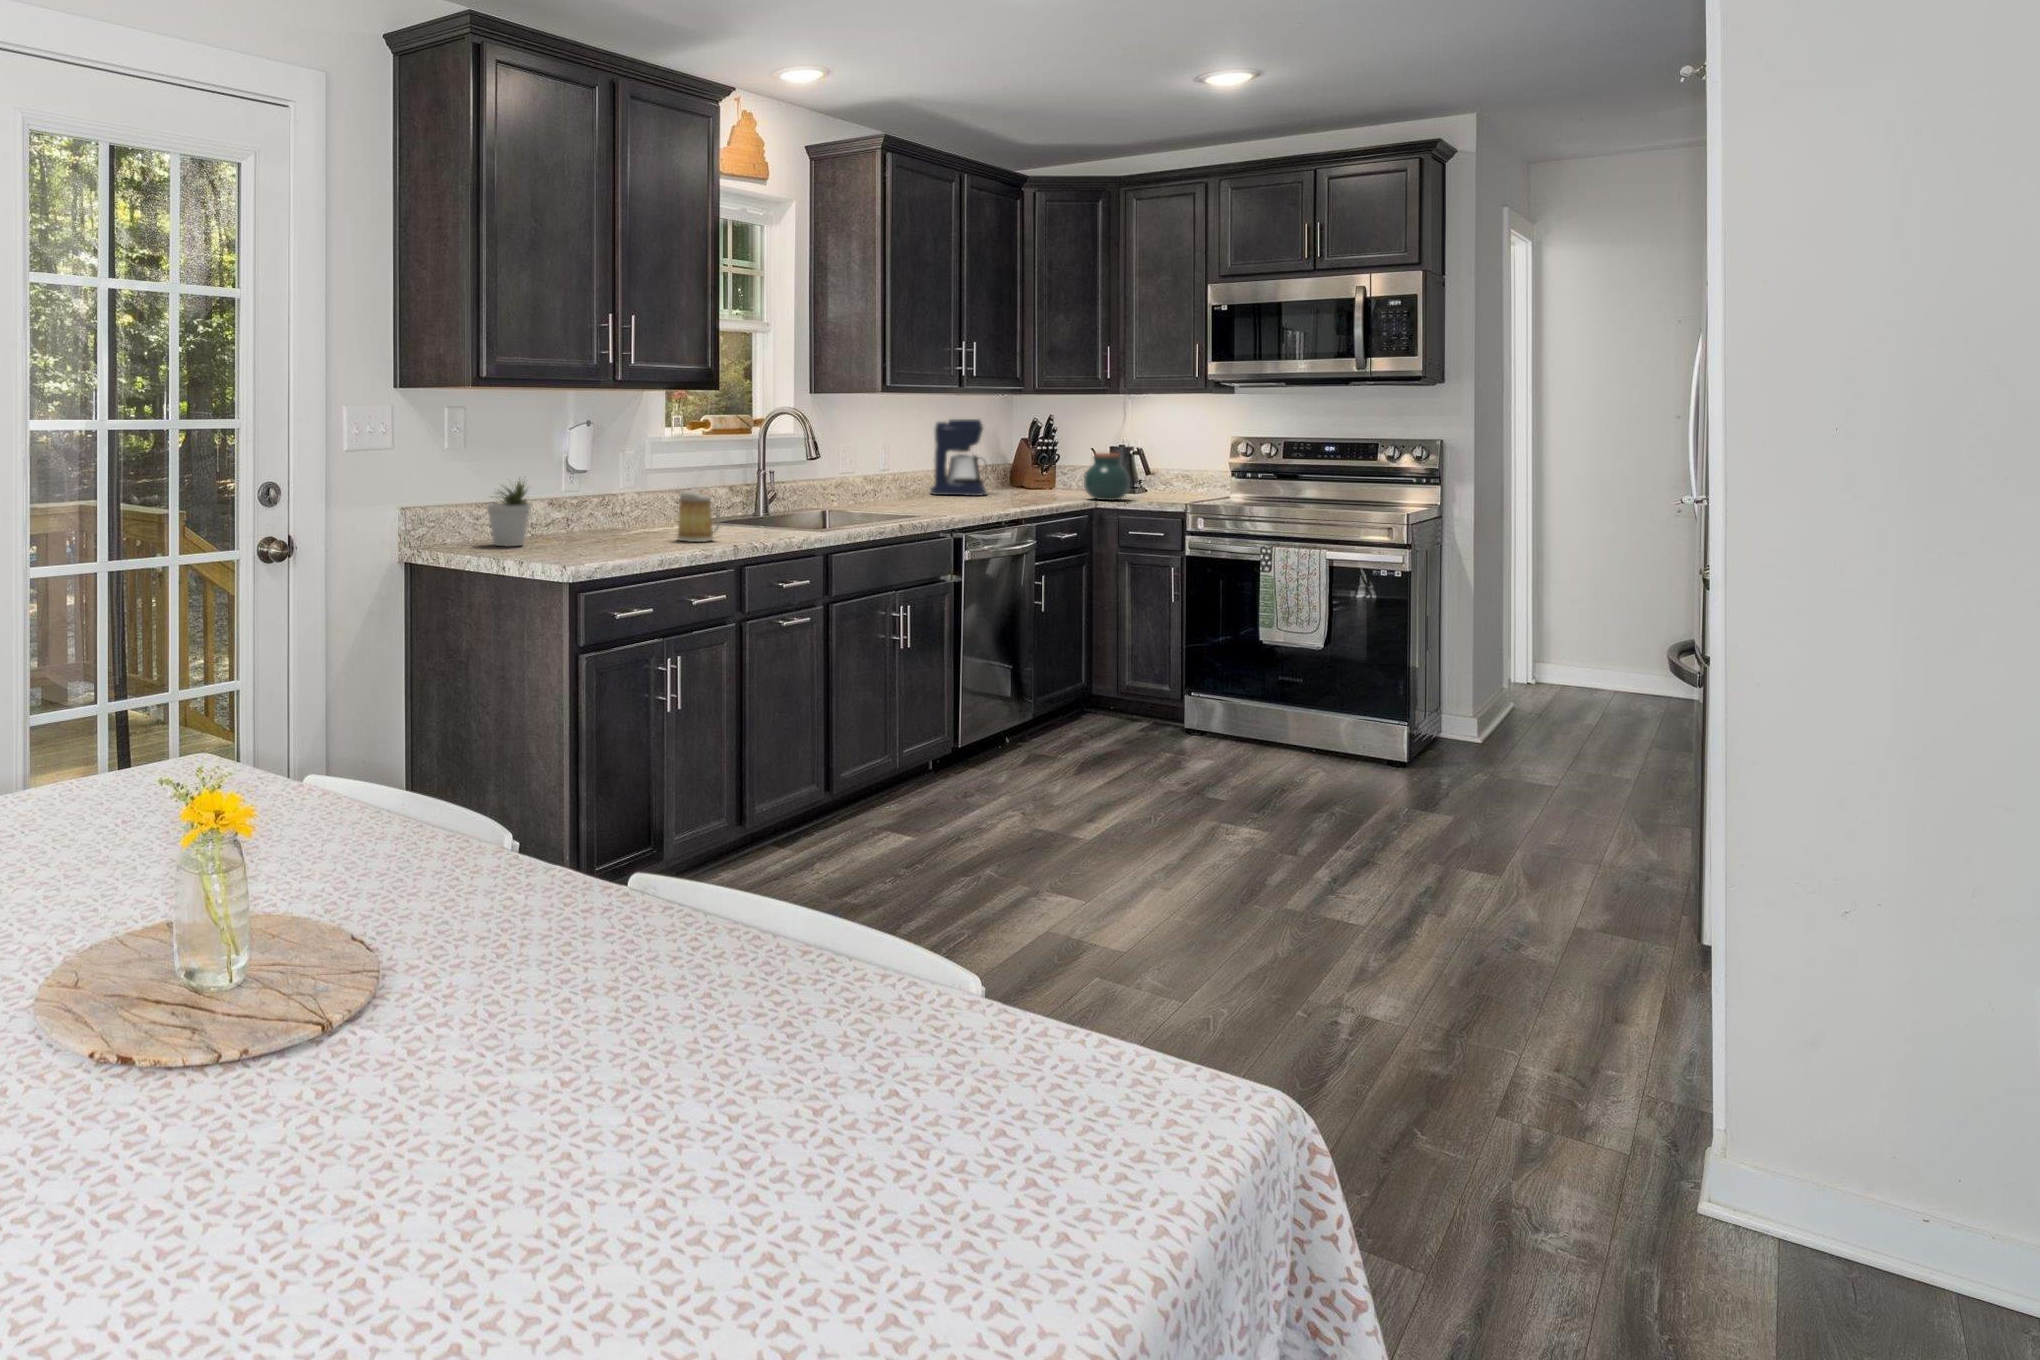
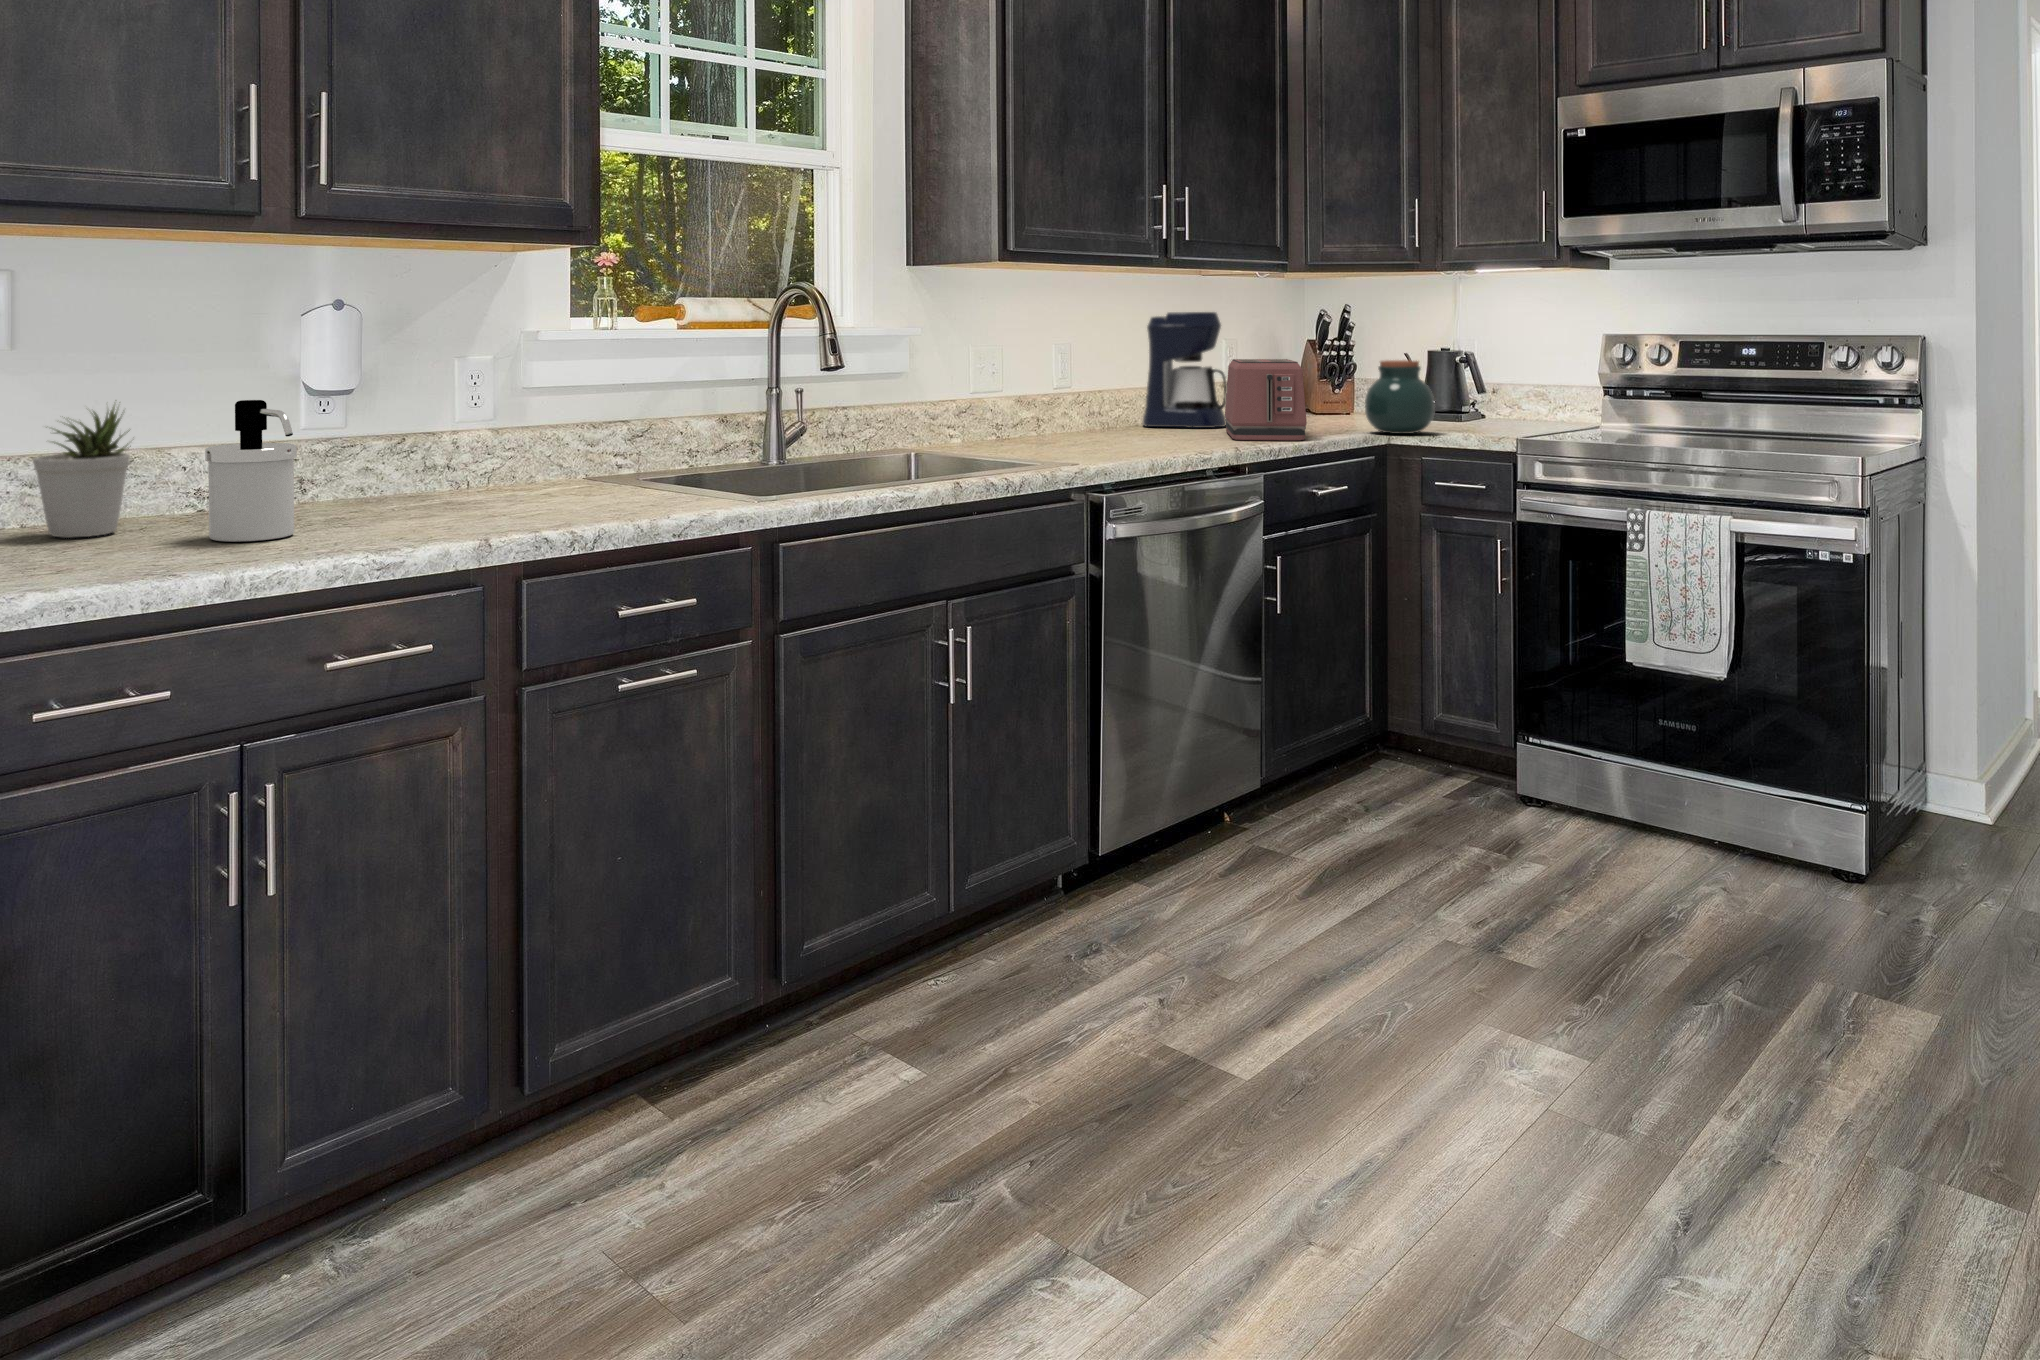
toaster: none [992,451,1055,504] -> present [1225,359,1307,441]
soap dispenser: none [580,476,639,548] -> present [205,400,297,542]
mug: present [677,490,720,542] -> none [451,426,533,523]

